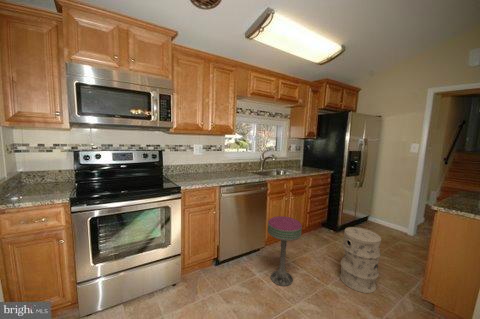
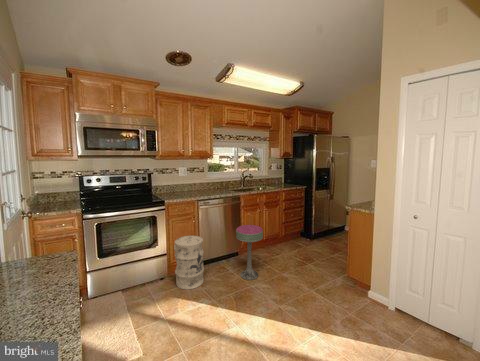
trash can: present [340,227,381,293] -> present [174,235,204,290]

